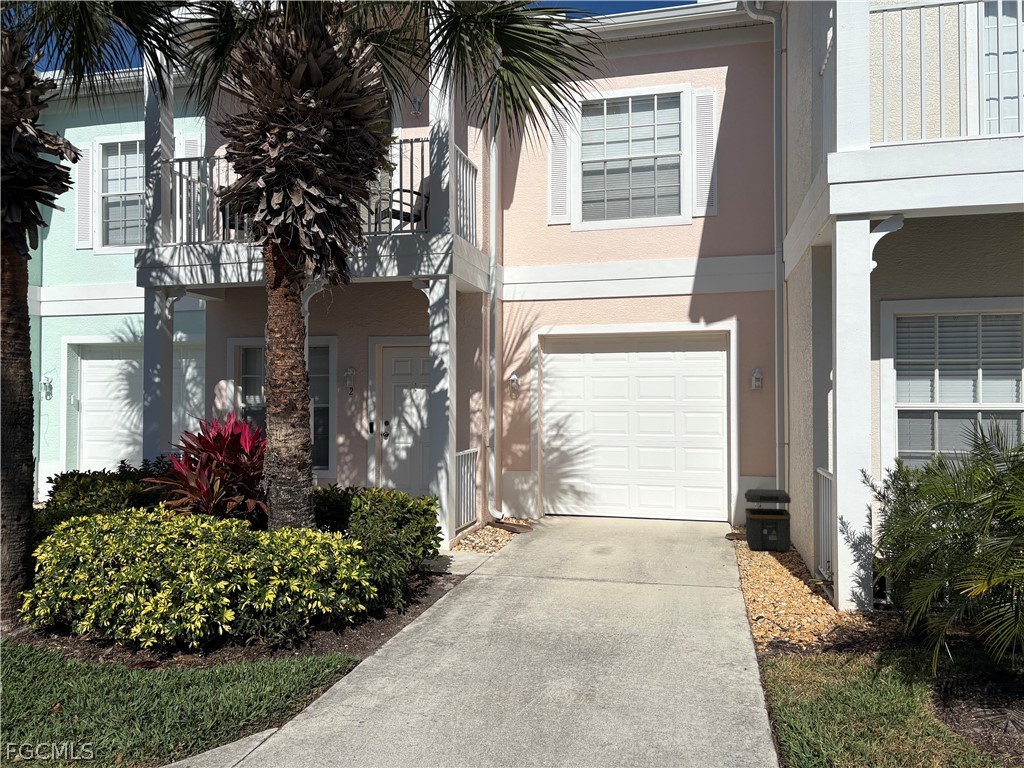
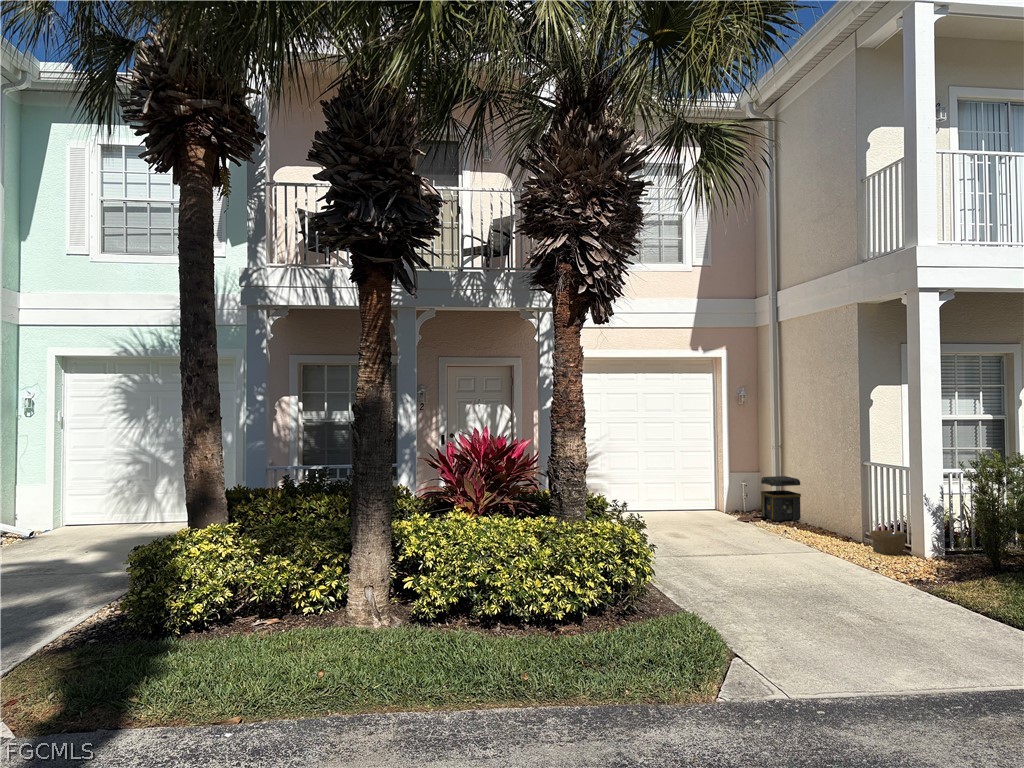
cardboard box: none [778,574,828,613] -> present [869,530,907,555]

